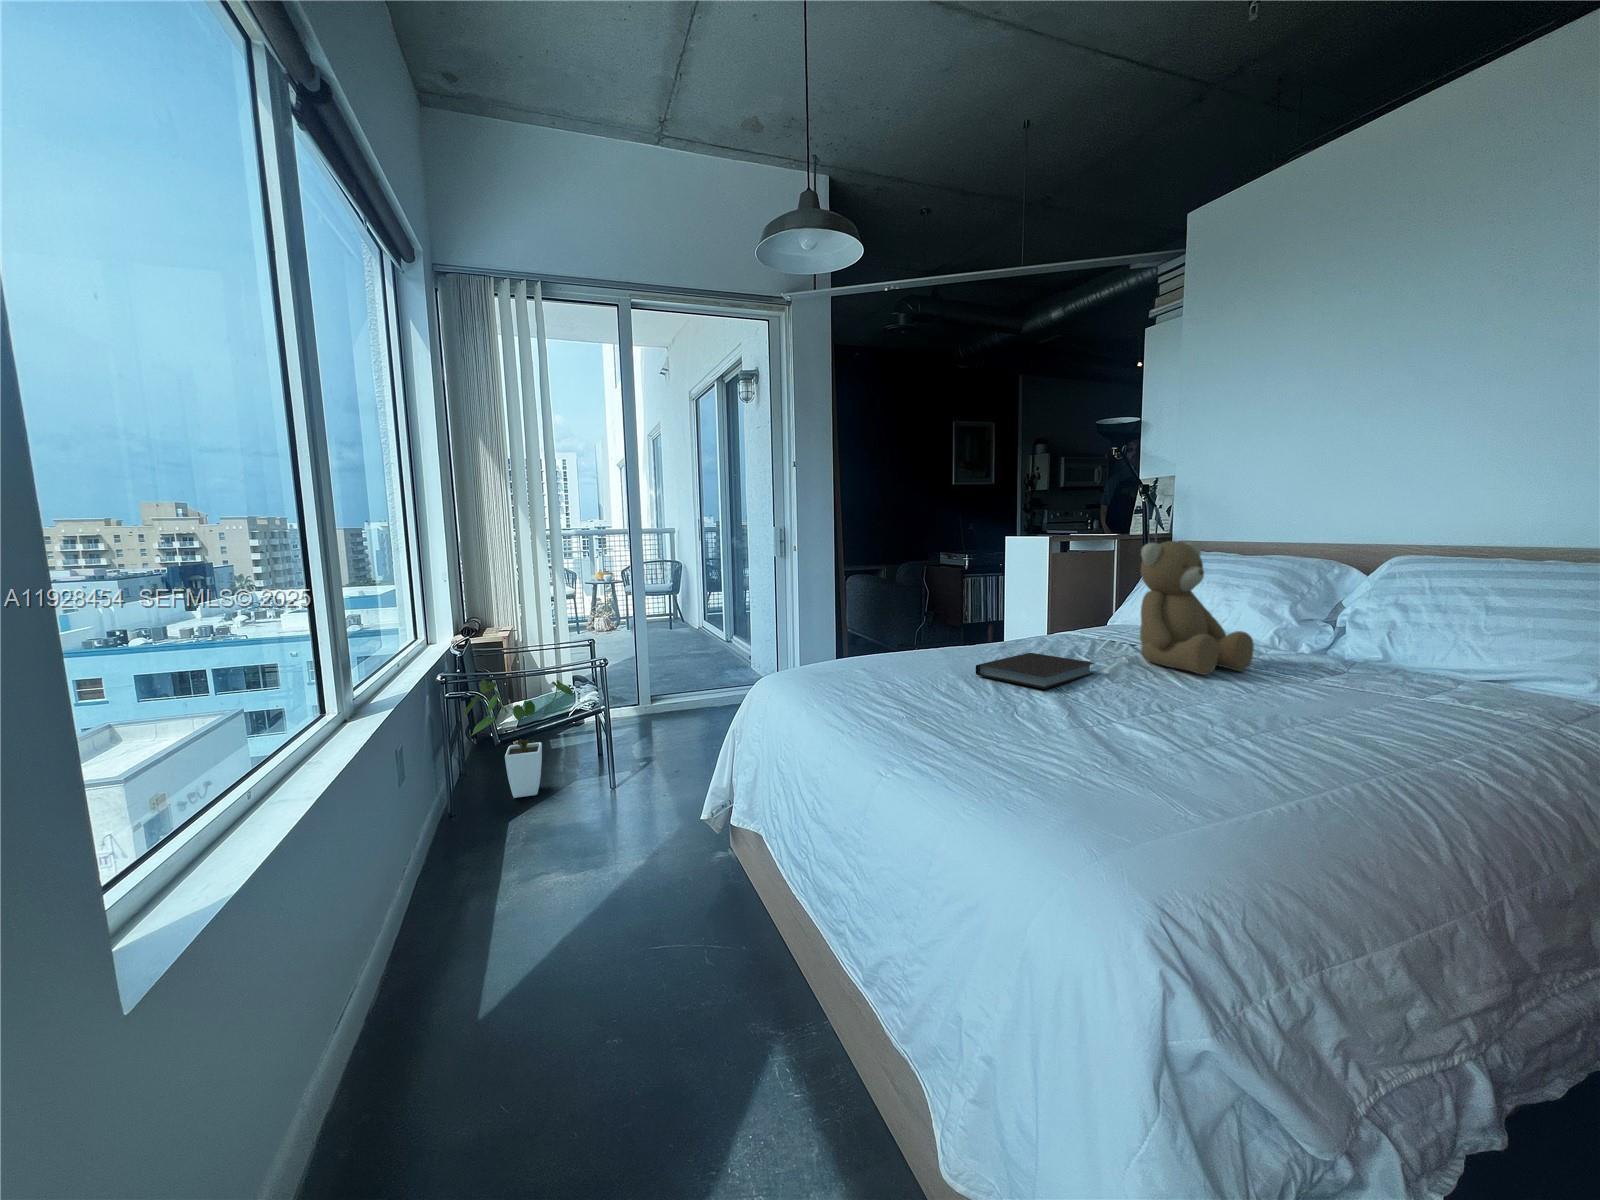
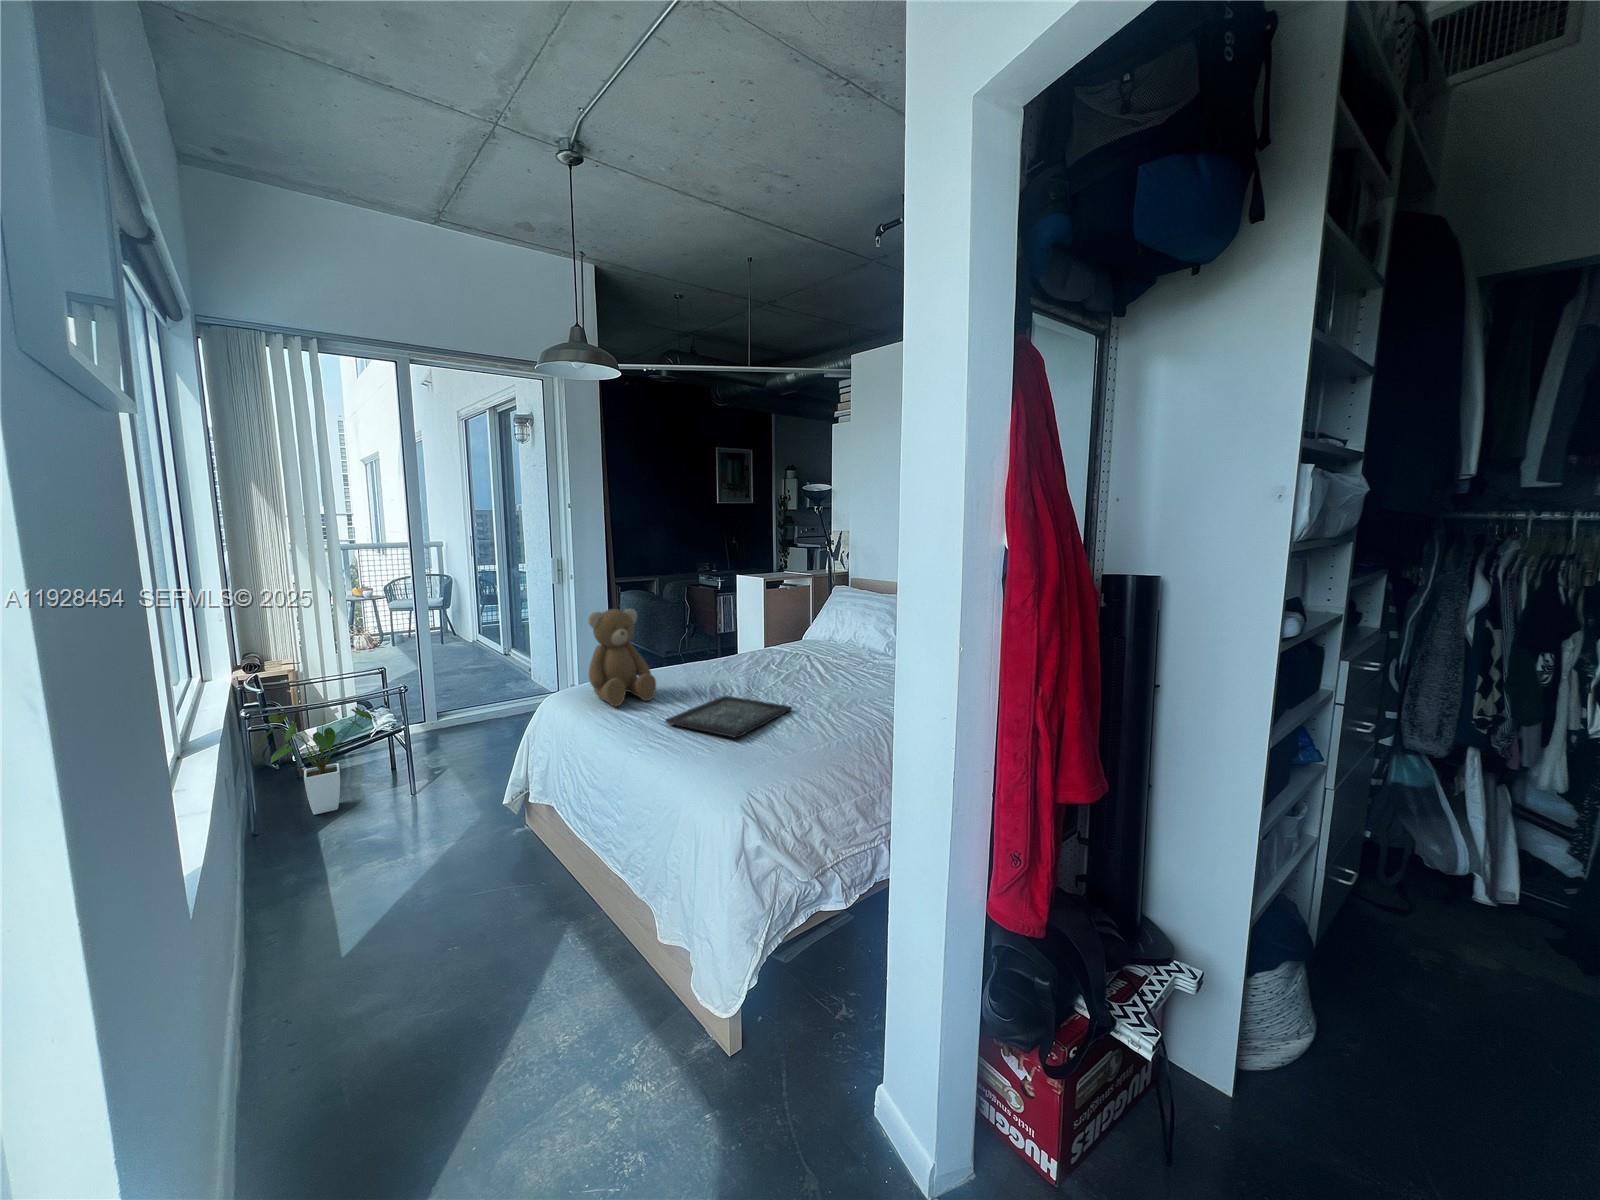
teddy bear: present [1140,541,1254,675] -> present [588,609,656,706]
notebook: present [976,653,1095,689] -> none [702,666,776,691]
tray: none [930,694,1157,767] -> present [666,696,792,737]

